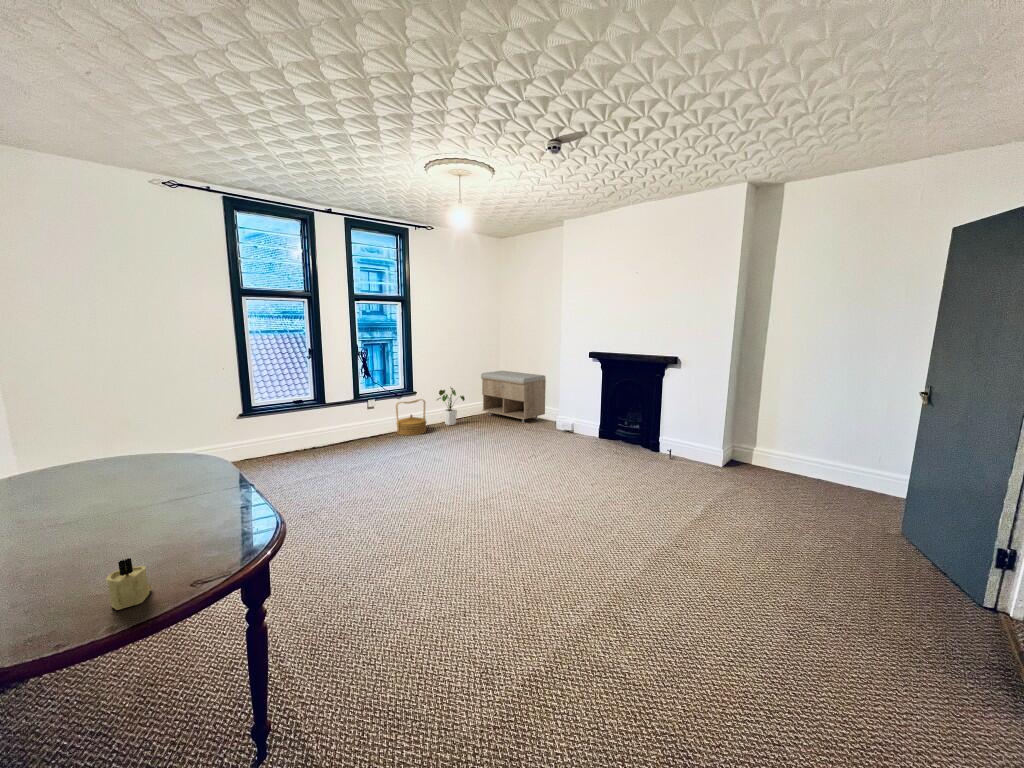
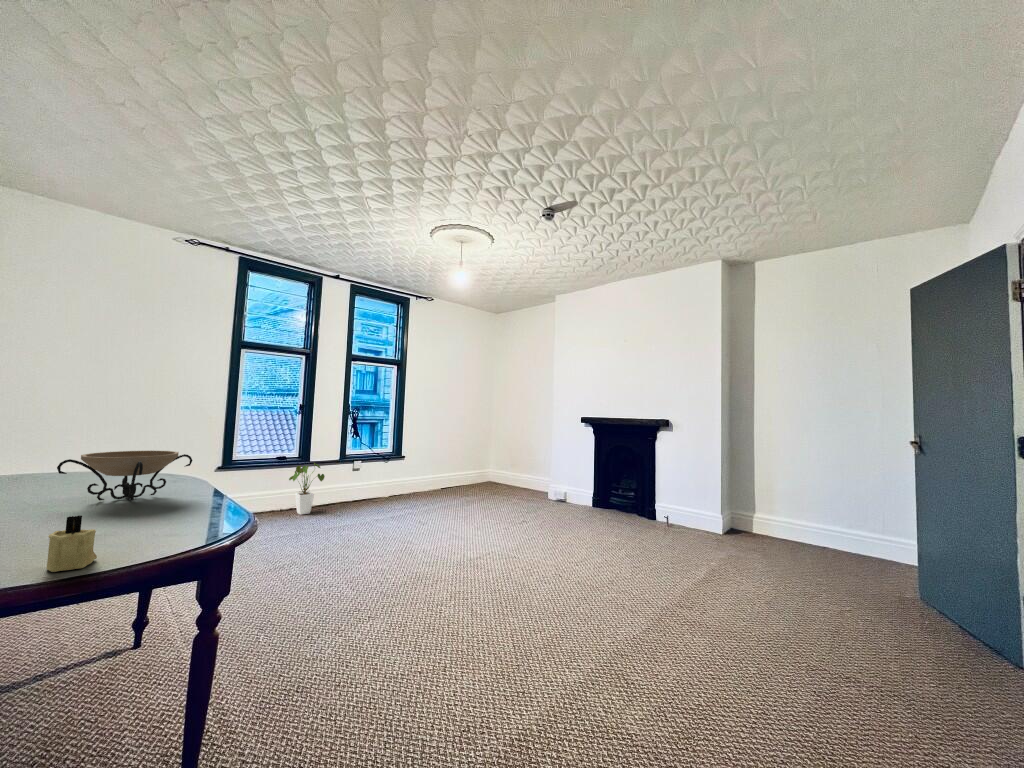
storage bench: present [481,371,546,423] -> none [471,441,538,494]
house plant: present [437,387,465,425] -> present [289,463,325,515]
woven basket: present [396,399,426,435] -> none [381,464,413,502]
decorative bowl: none [95,446,217,500] -> present [57,450,192,501]

